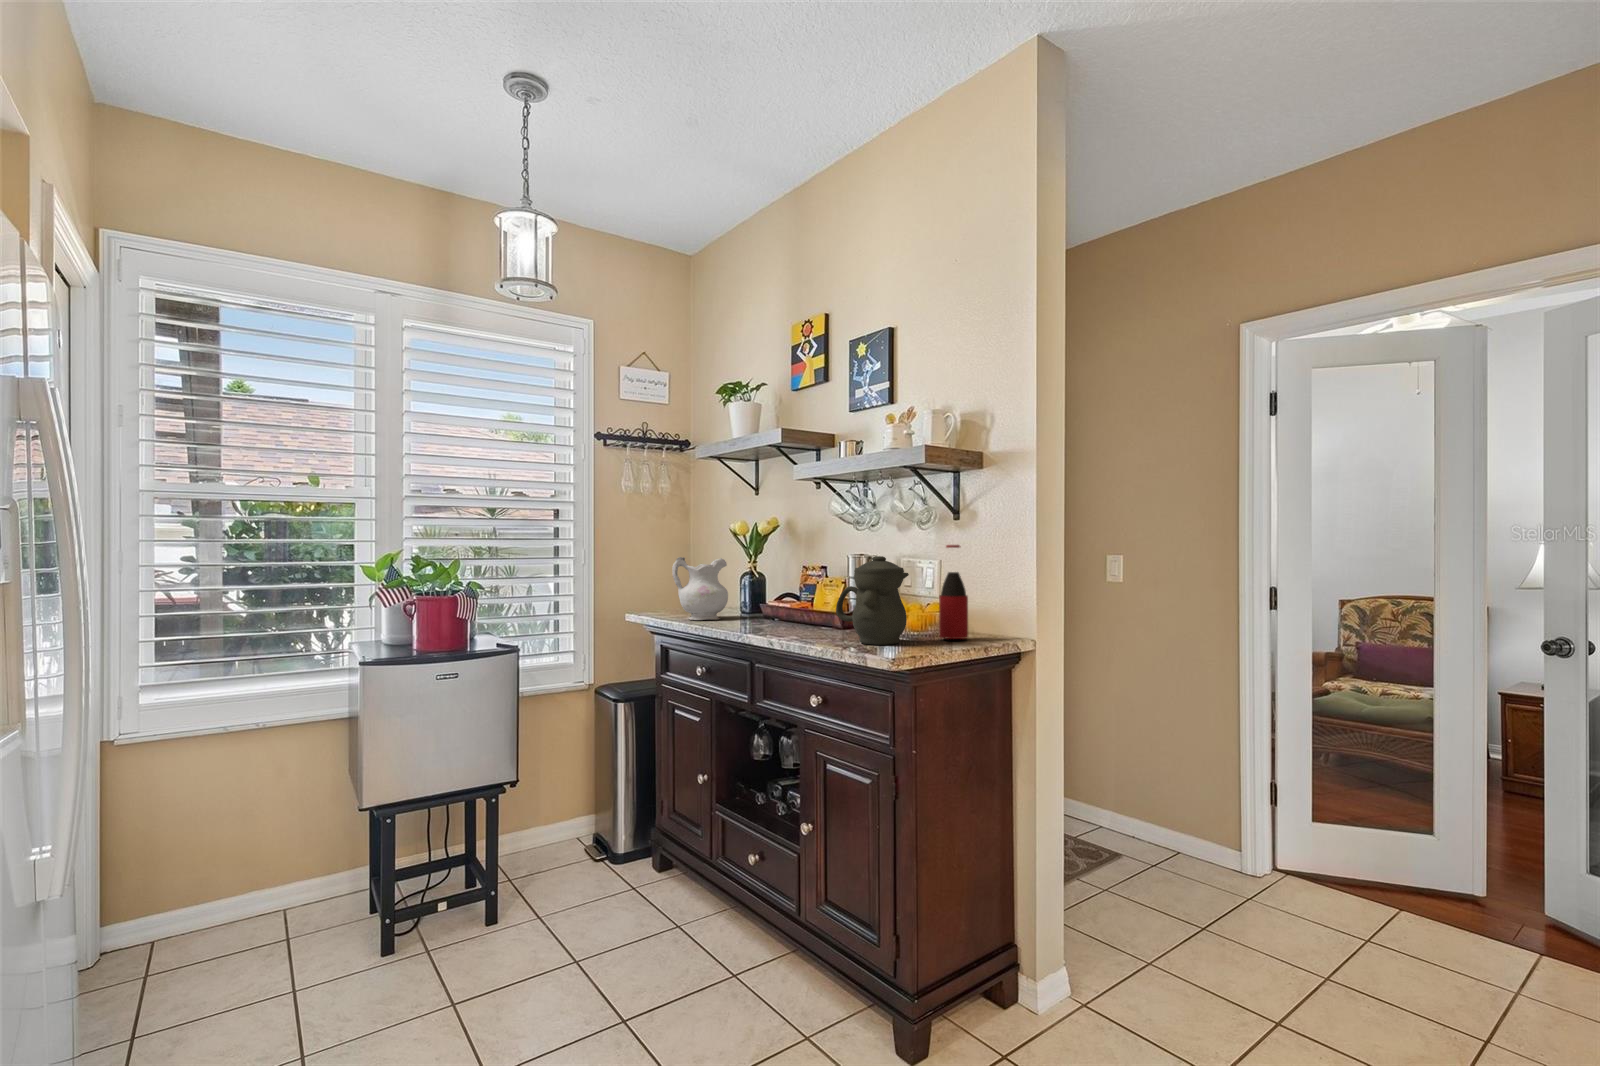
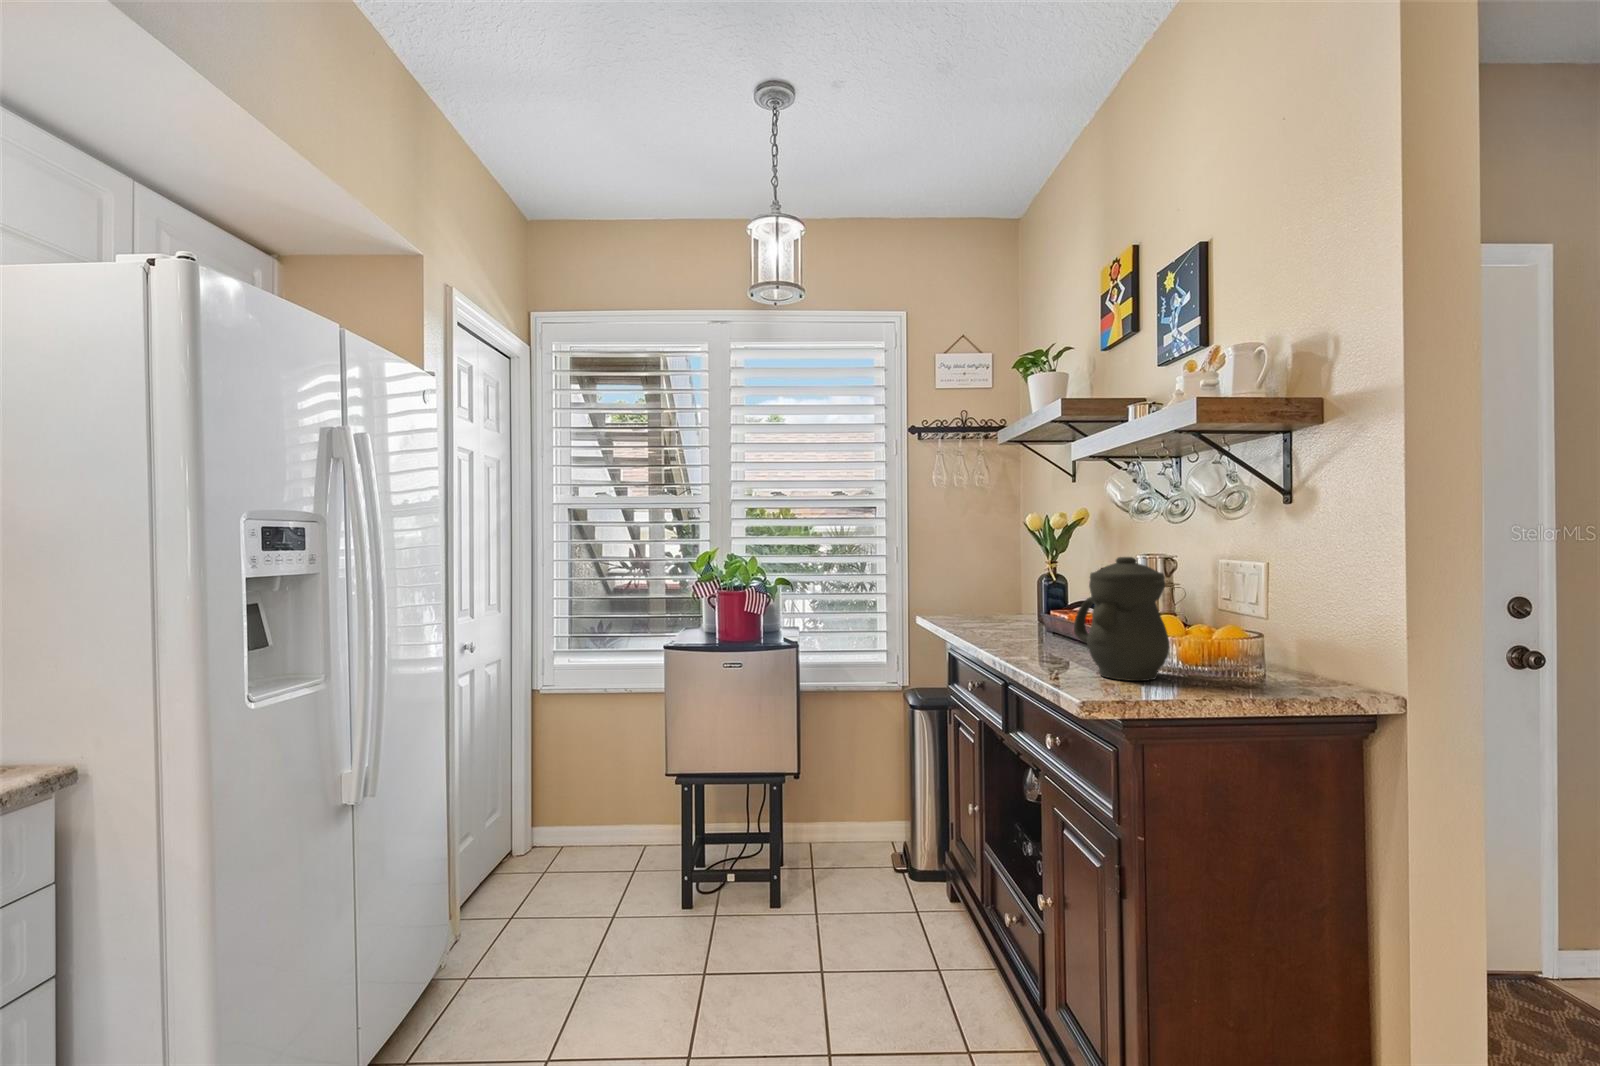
bottle: present [939,545,968,639] -> none [1230,540,1282,686]
ceramic pitcher: present [672,557,728,620] -> none [952,555,1016,627]

